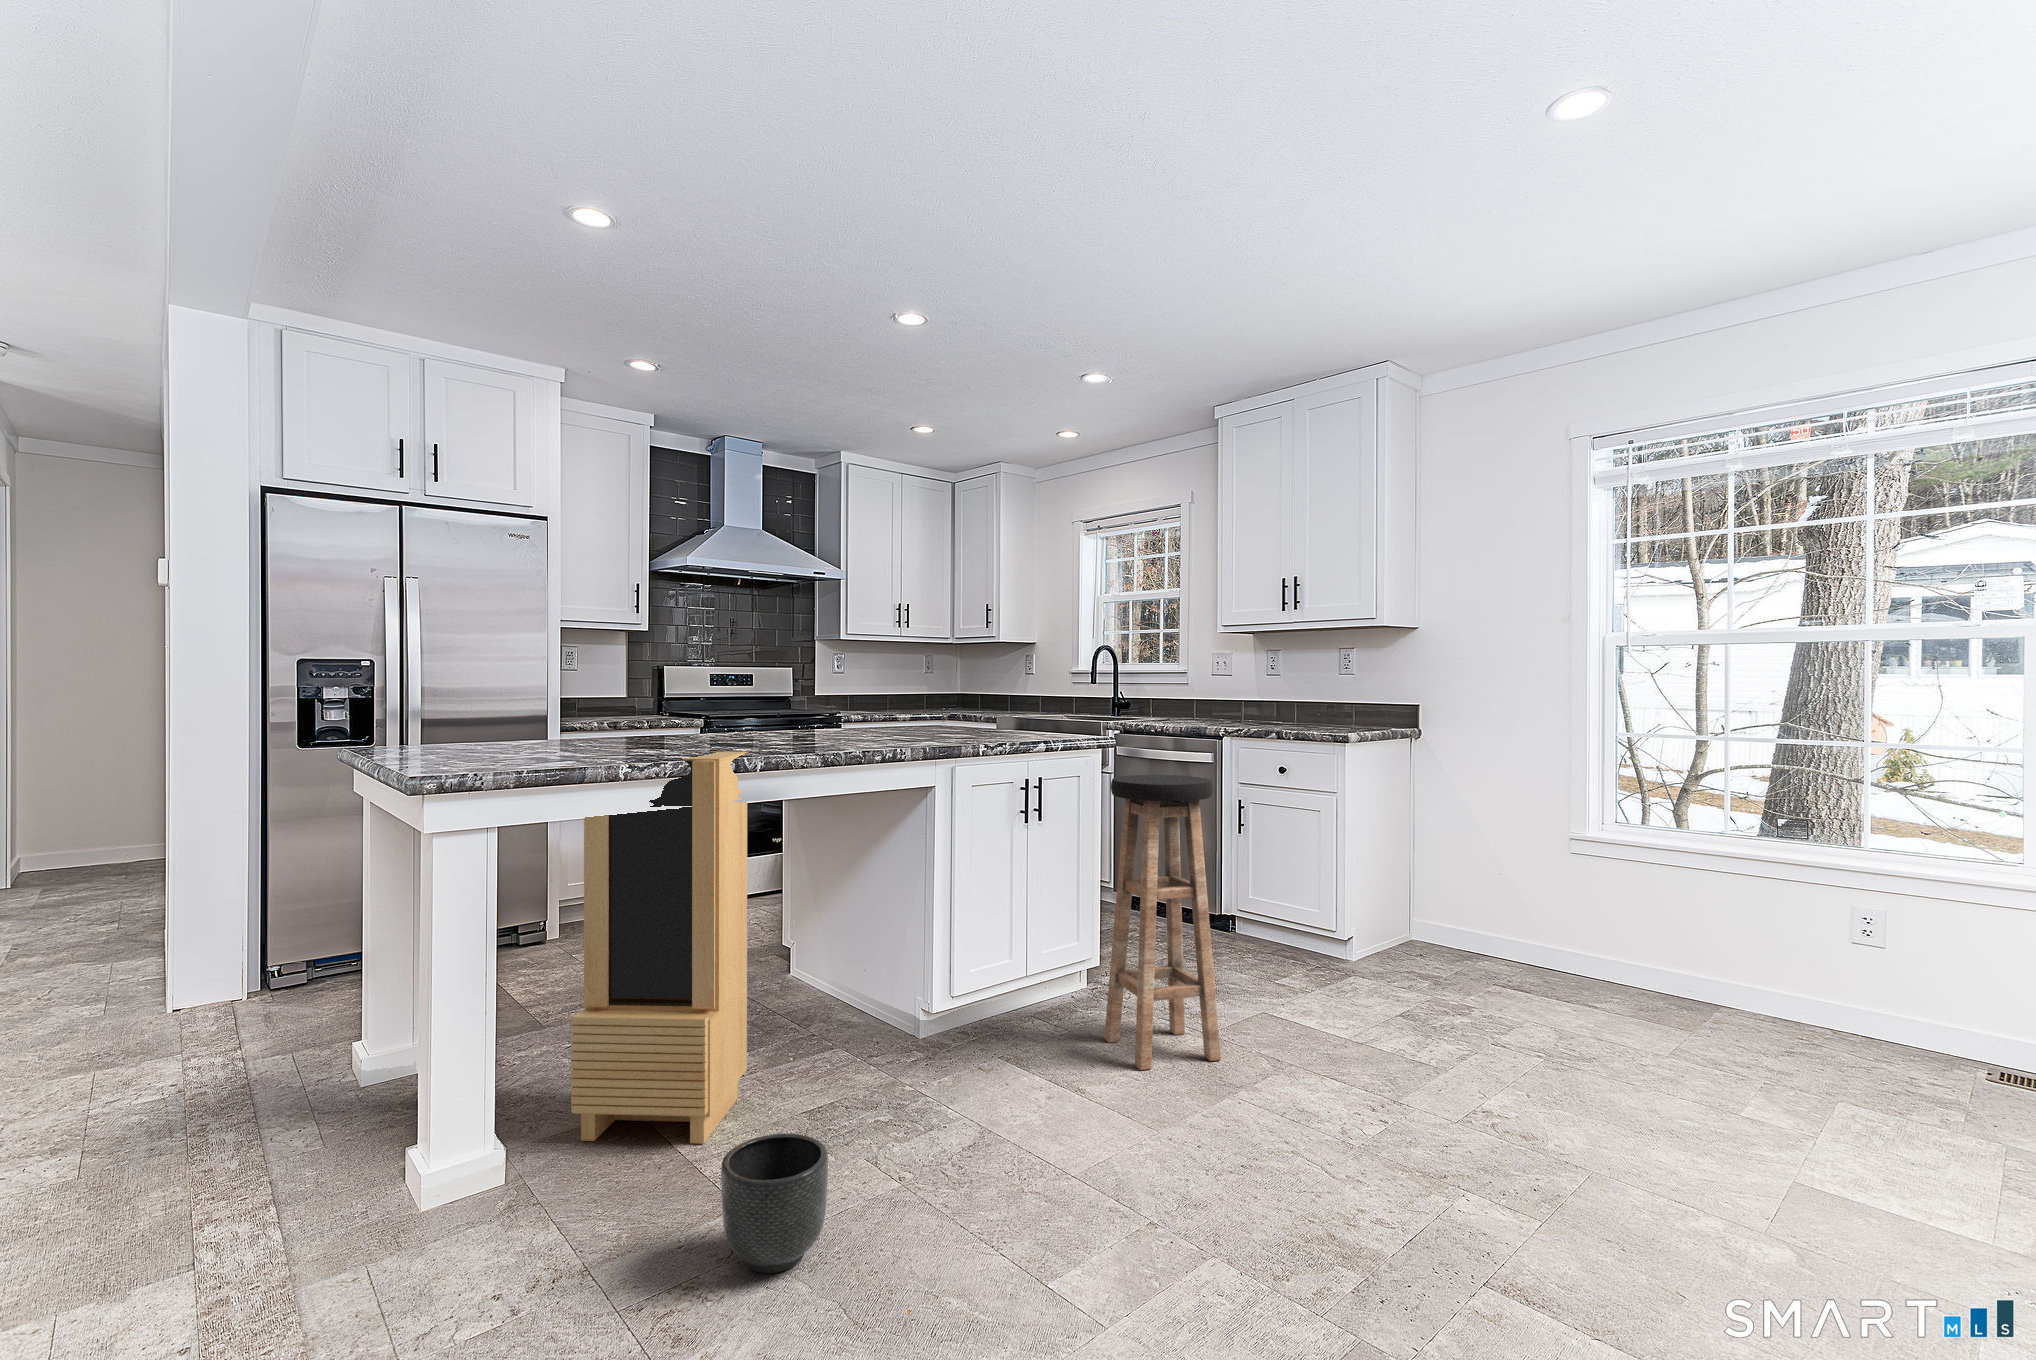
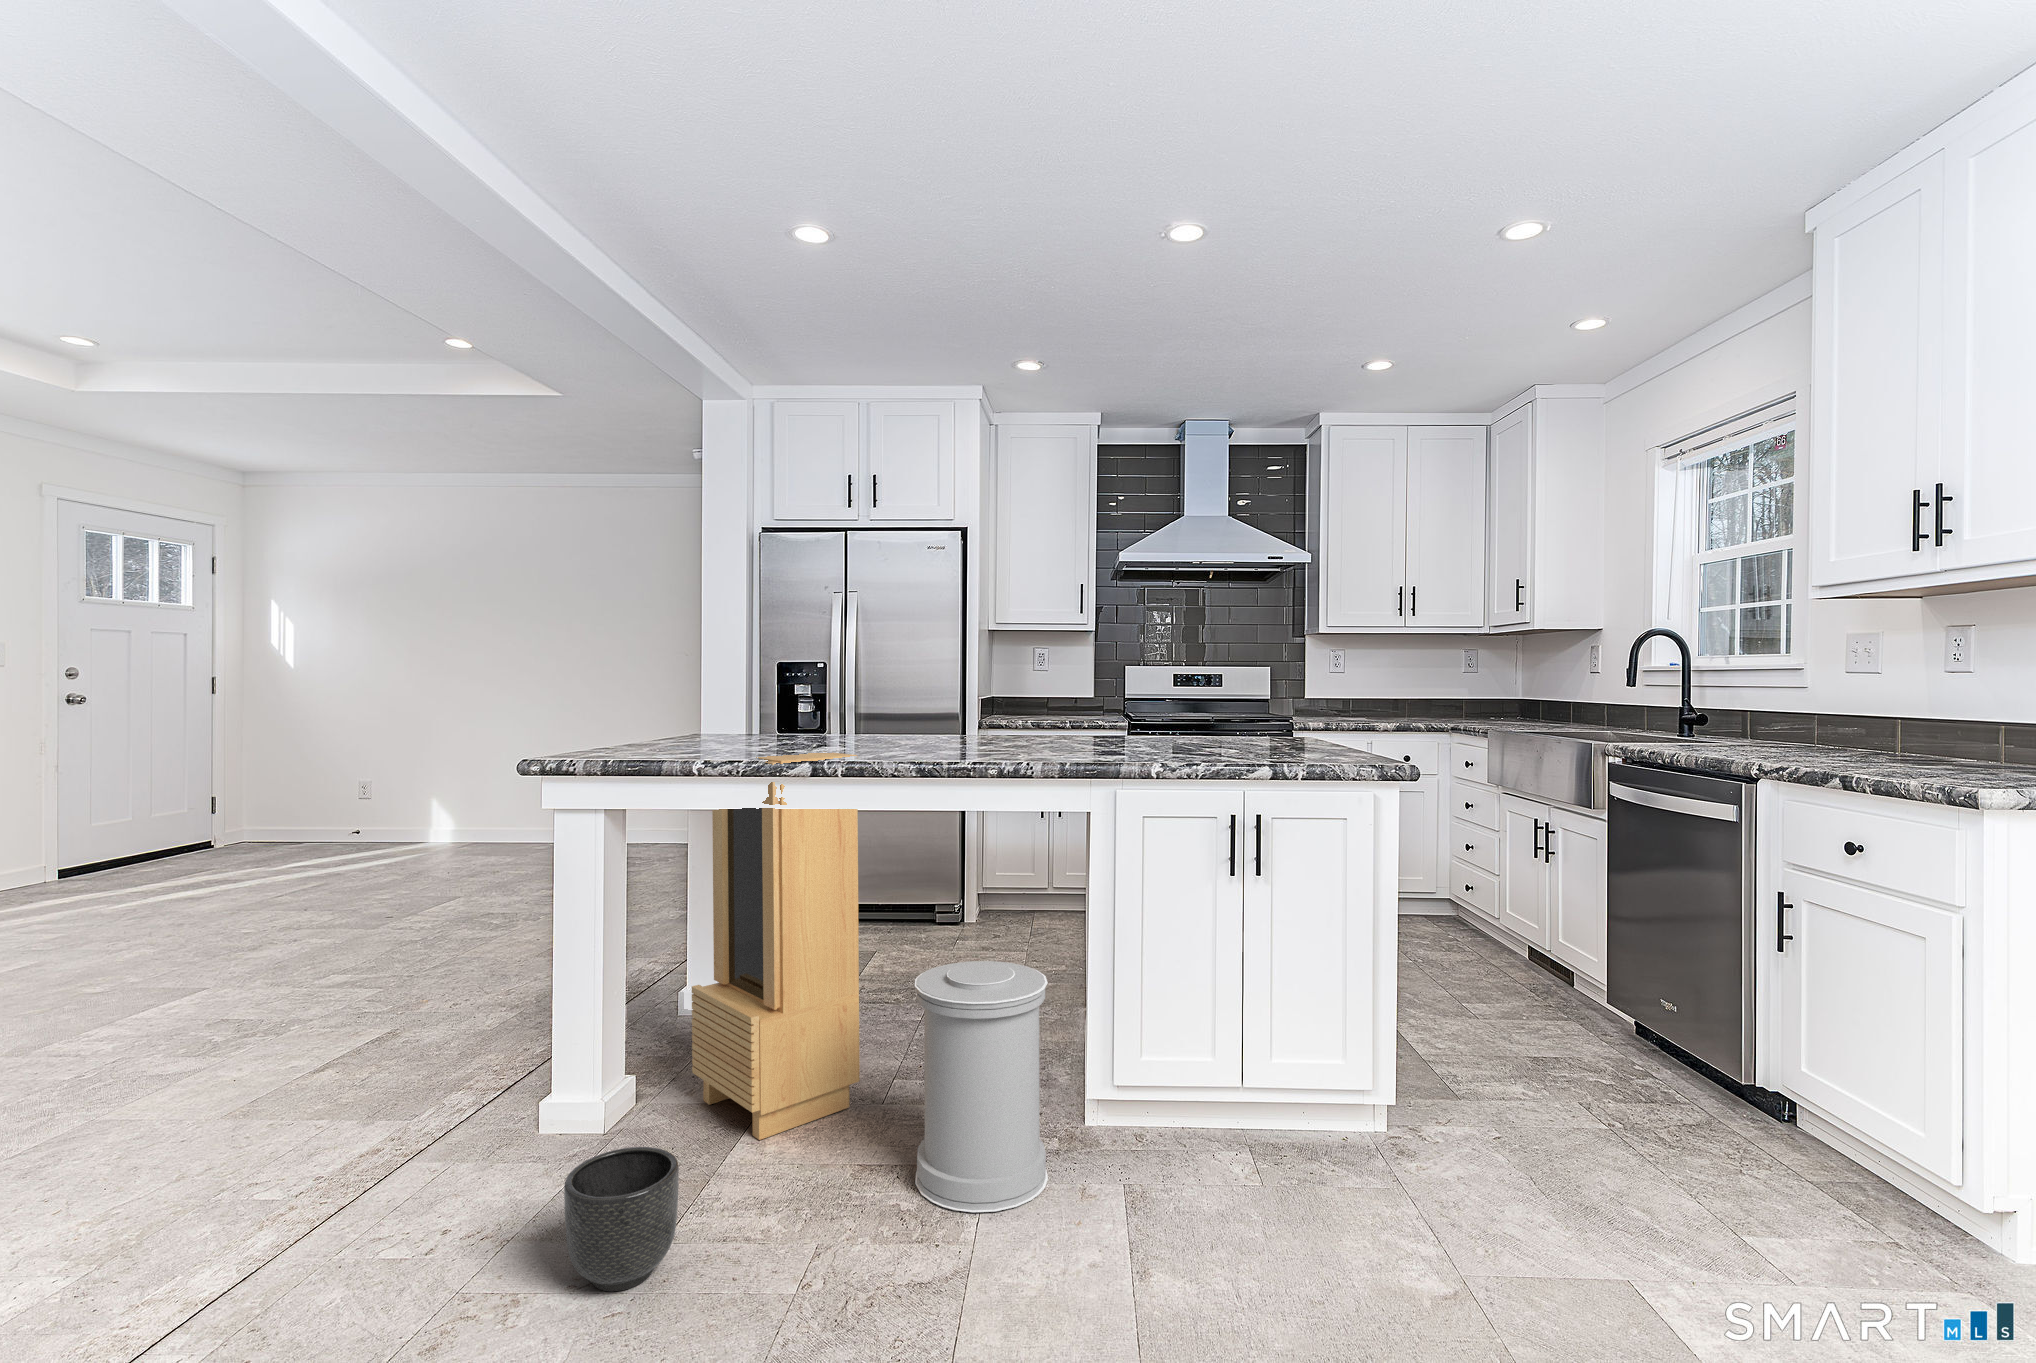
bar stool: present [1104,775,1221,1070] -> none [1266,819,1426,1286]
trash can: none [868,919,982,1124] -> present [915,961,1048,1212]

